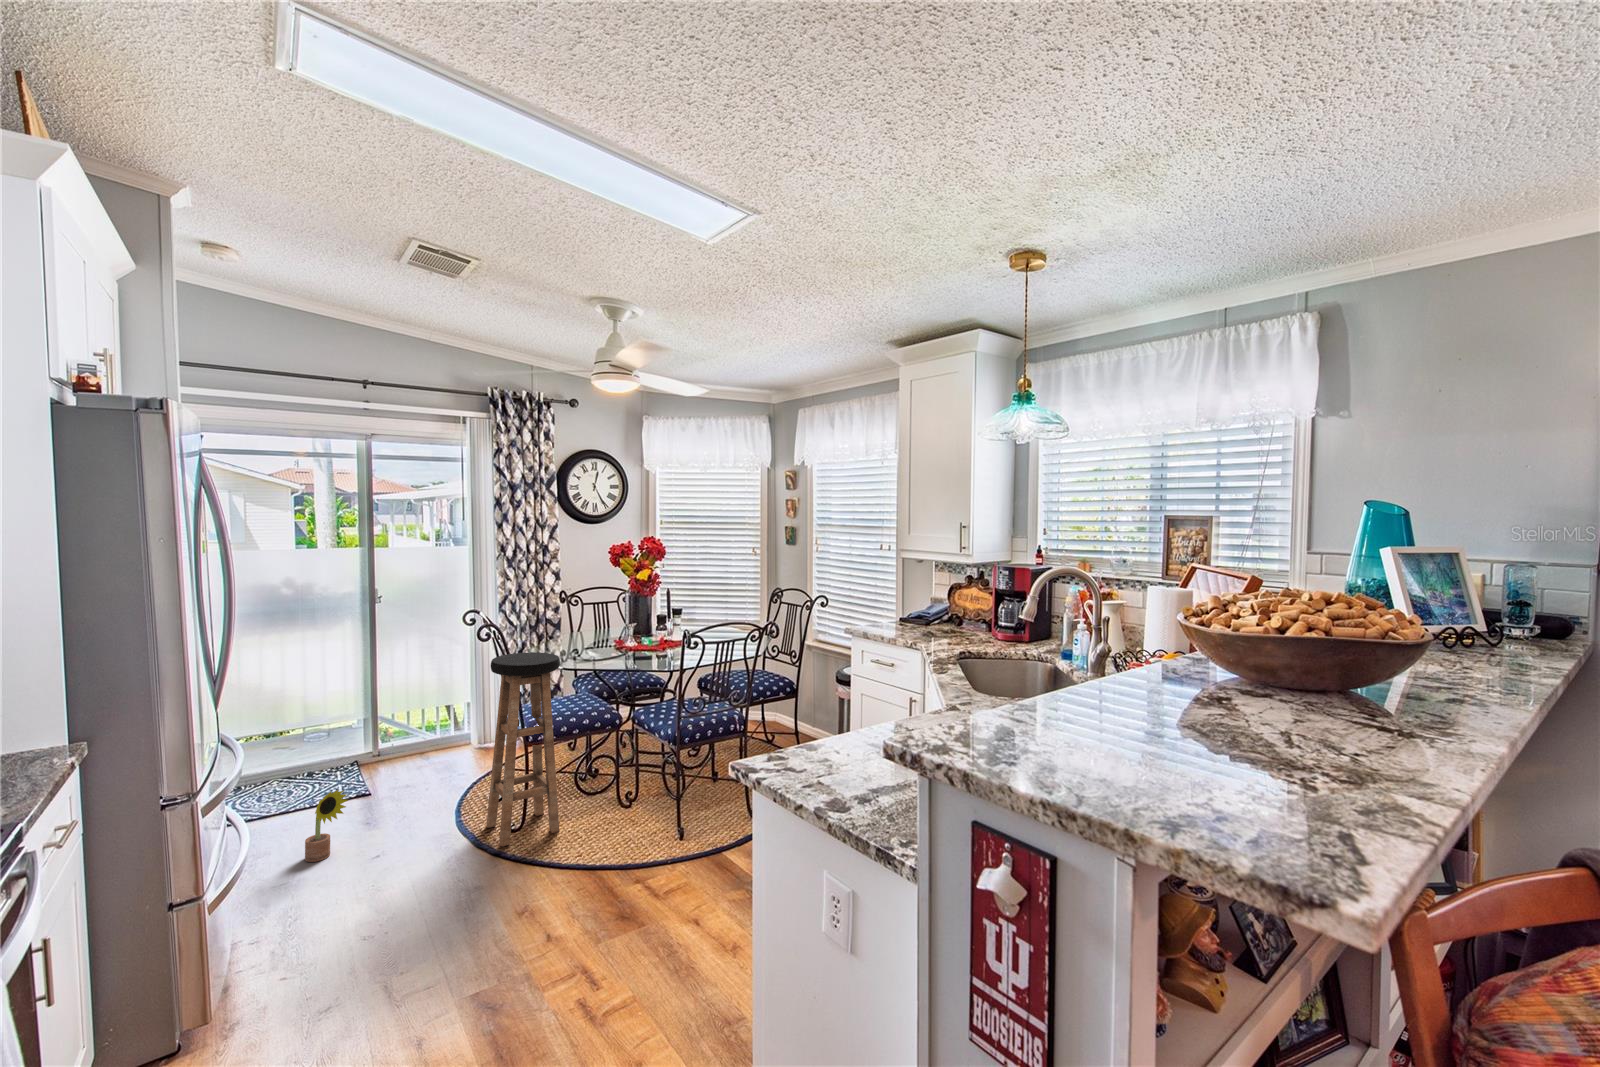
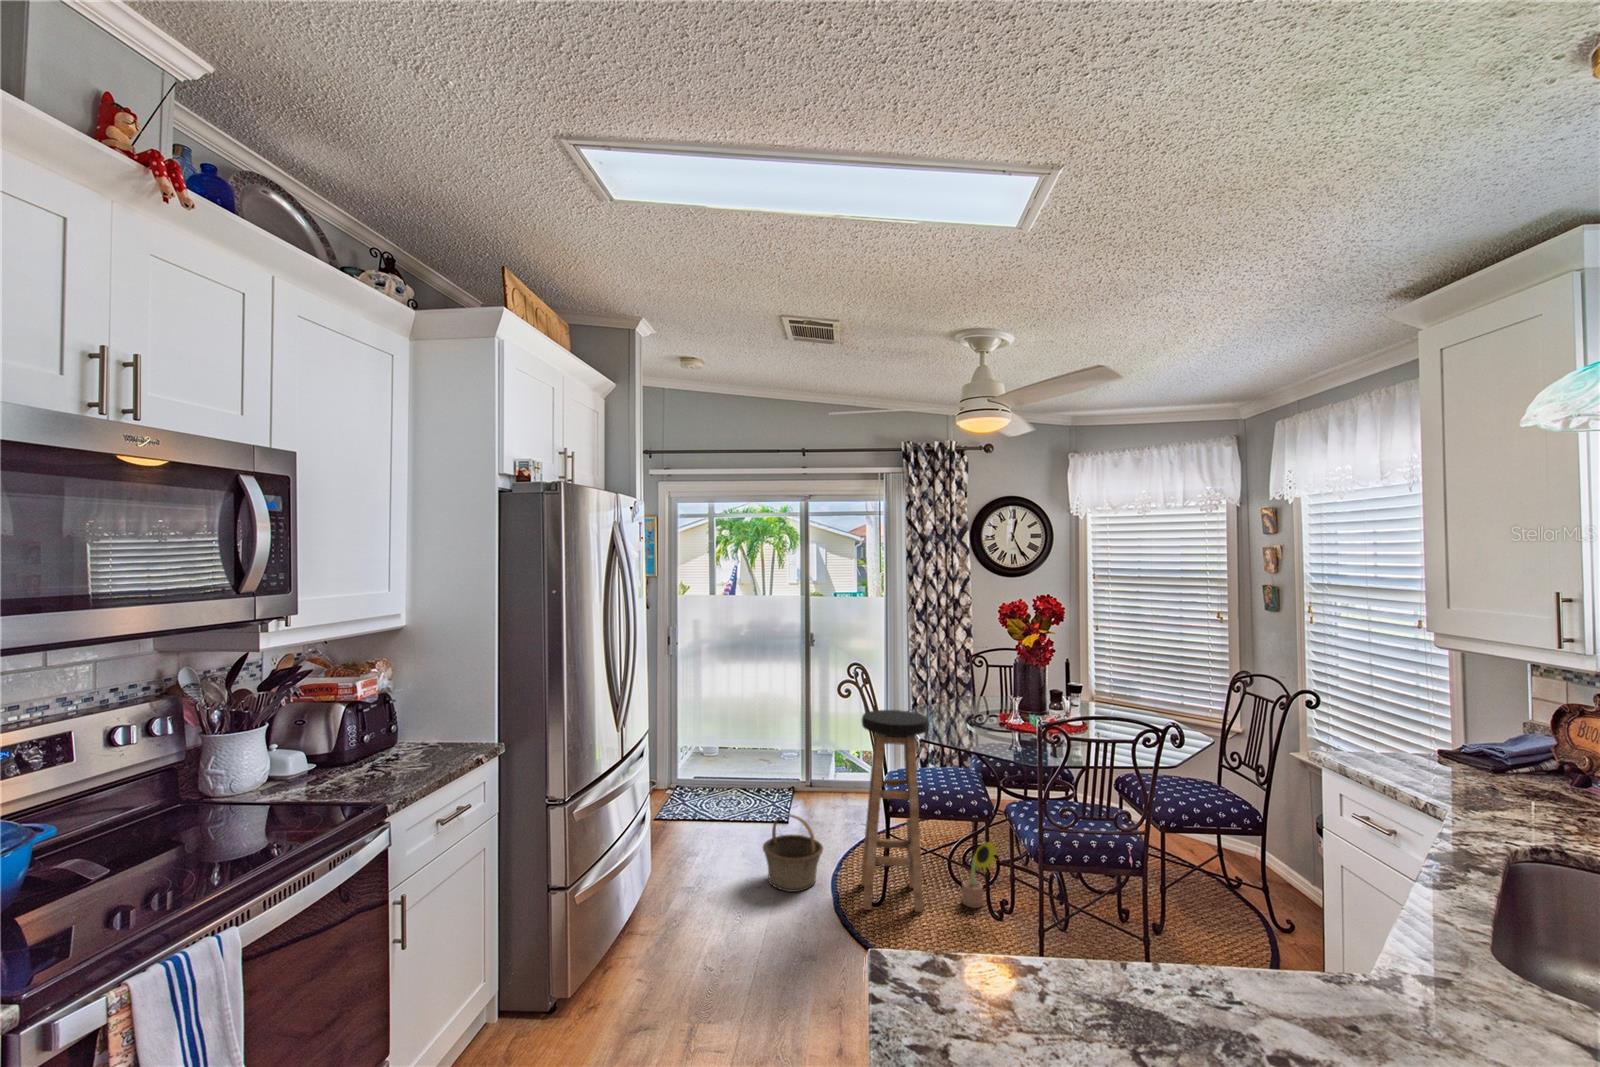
basket: none [371,778,445,858] -> present [763,814,823,892]
decorative plant: present [305,790,348,862] -> present [962,842,998,908]

